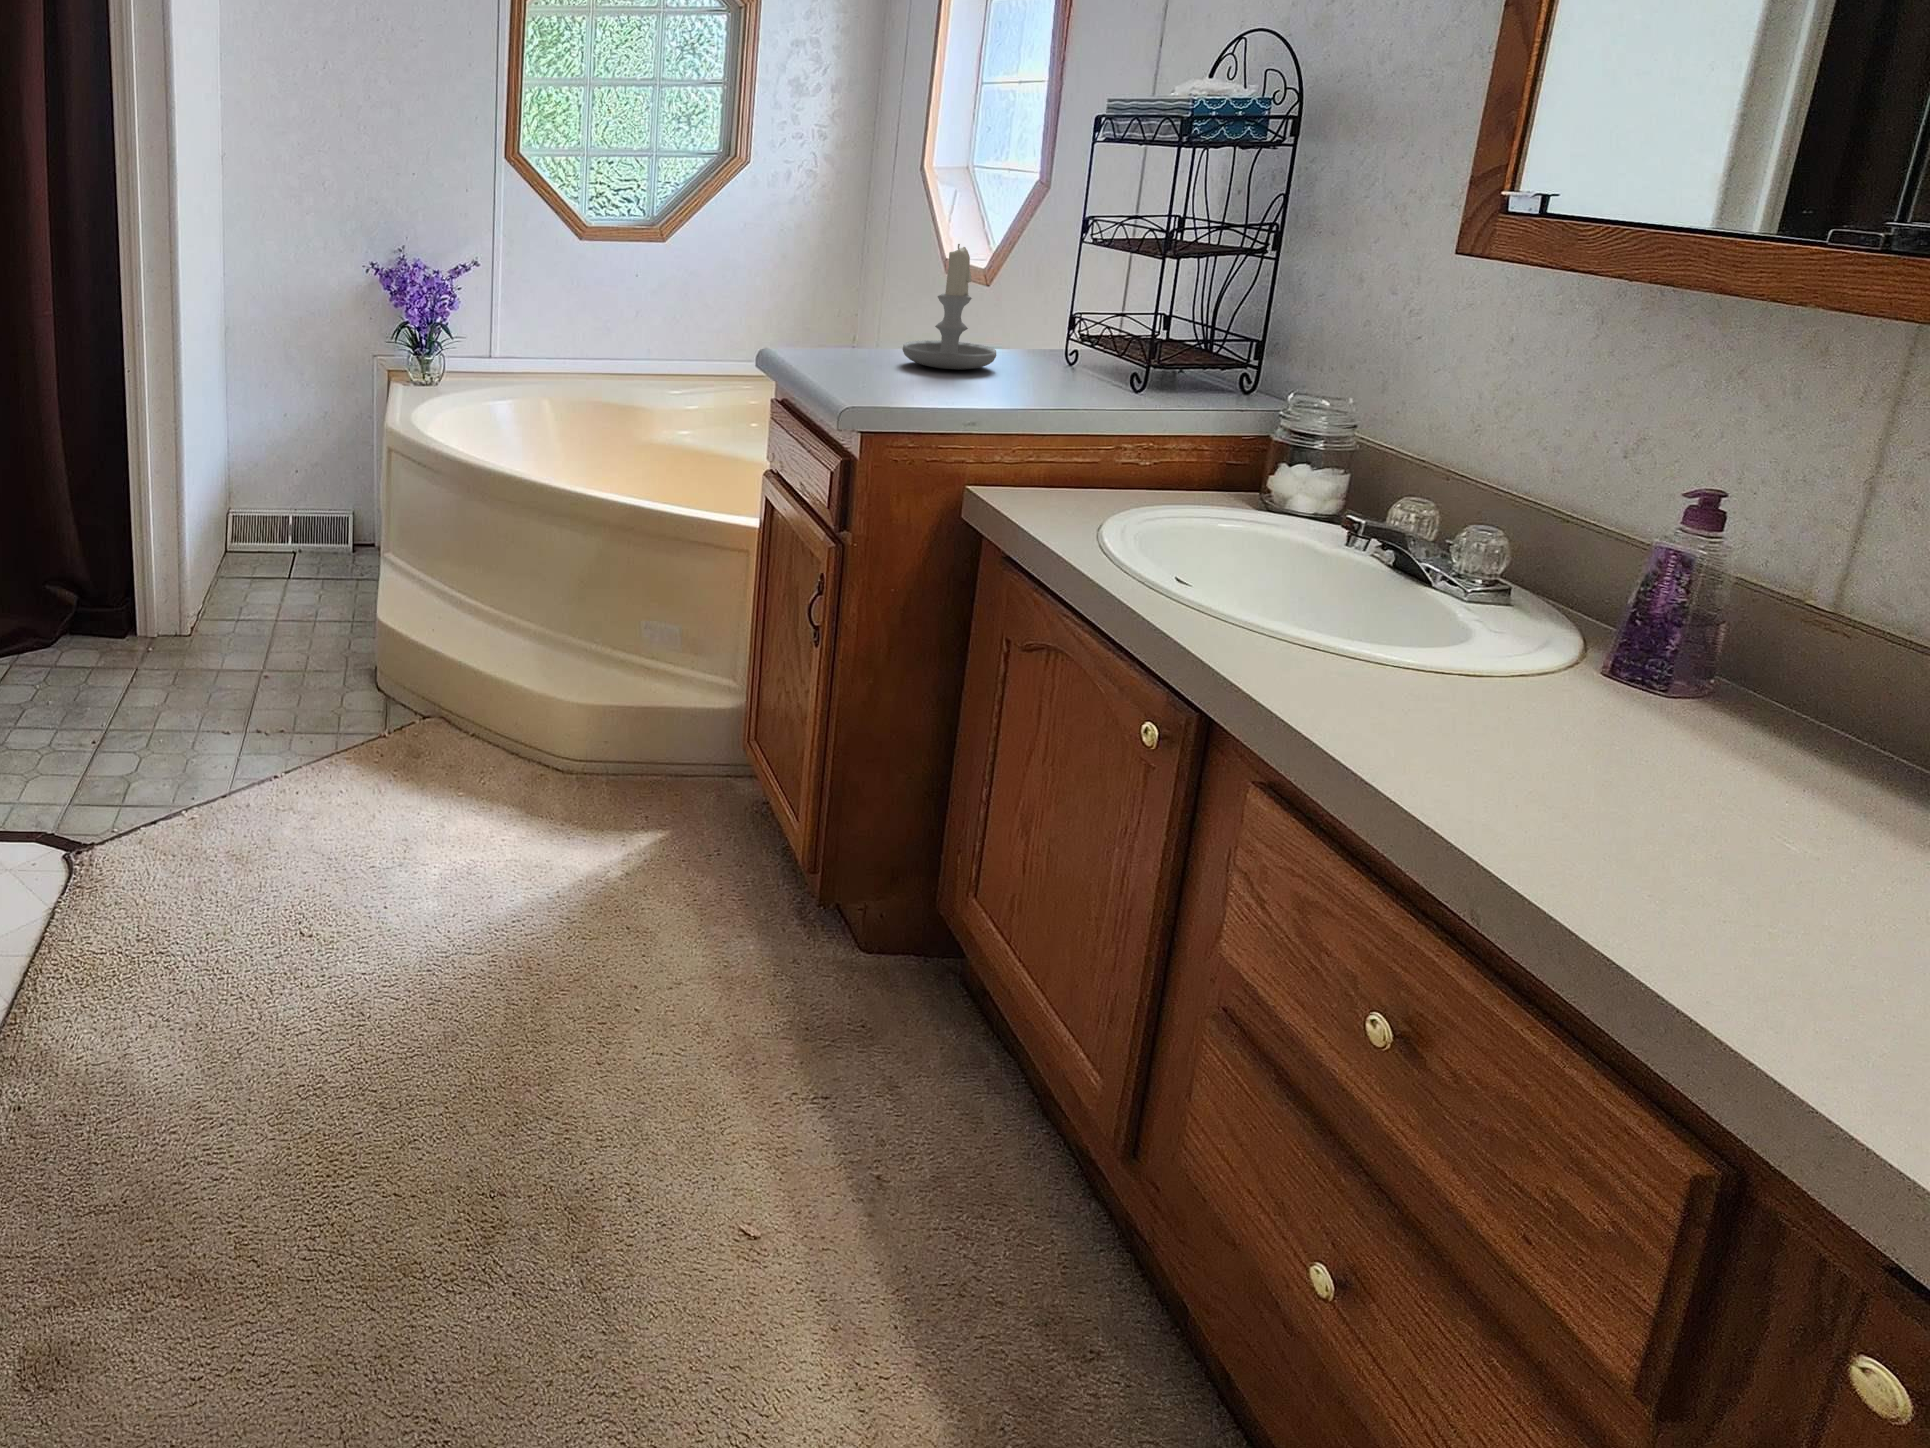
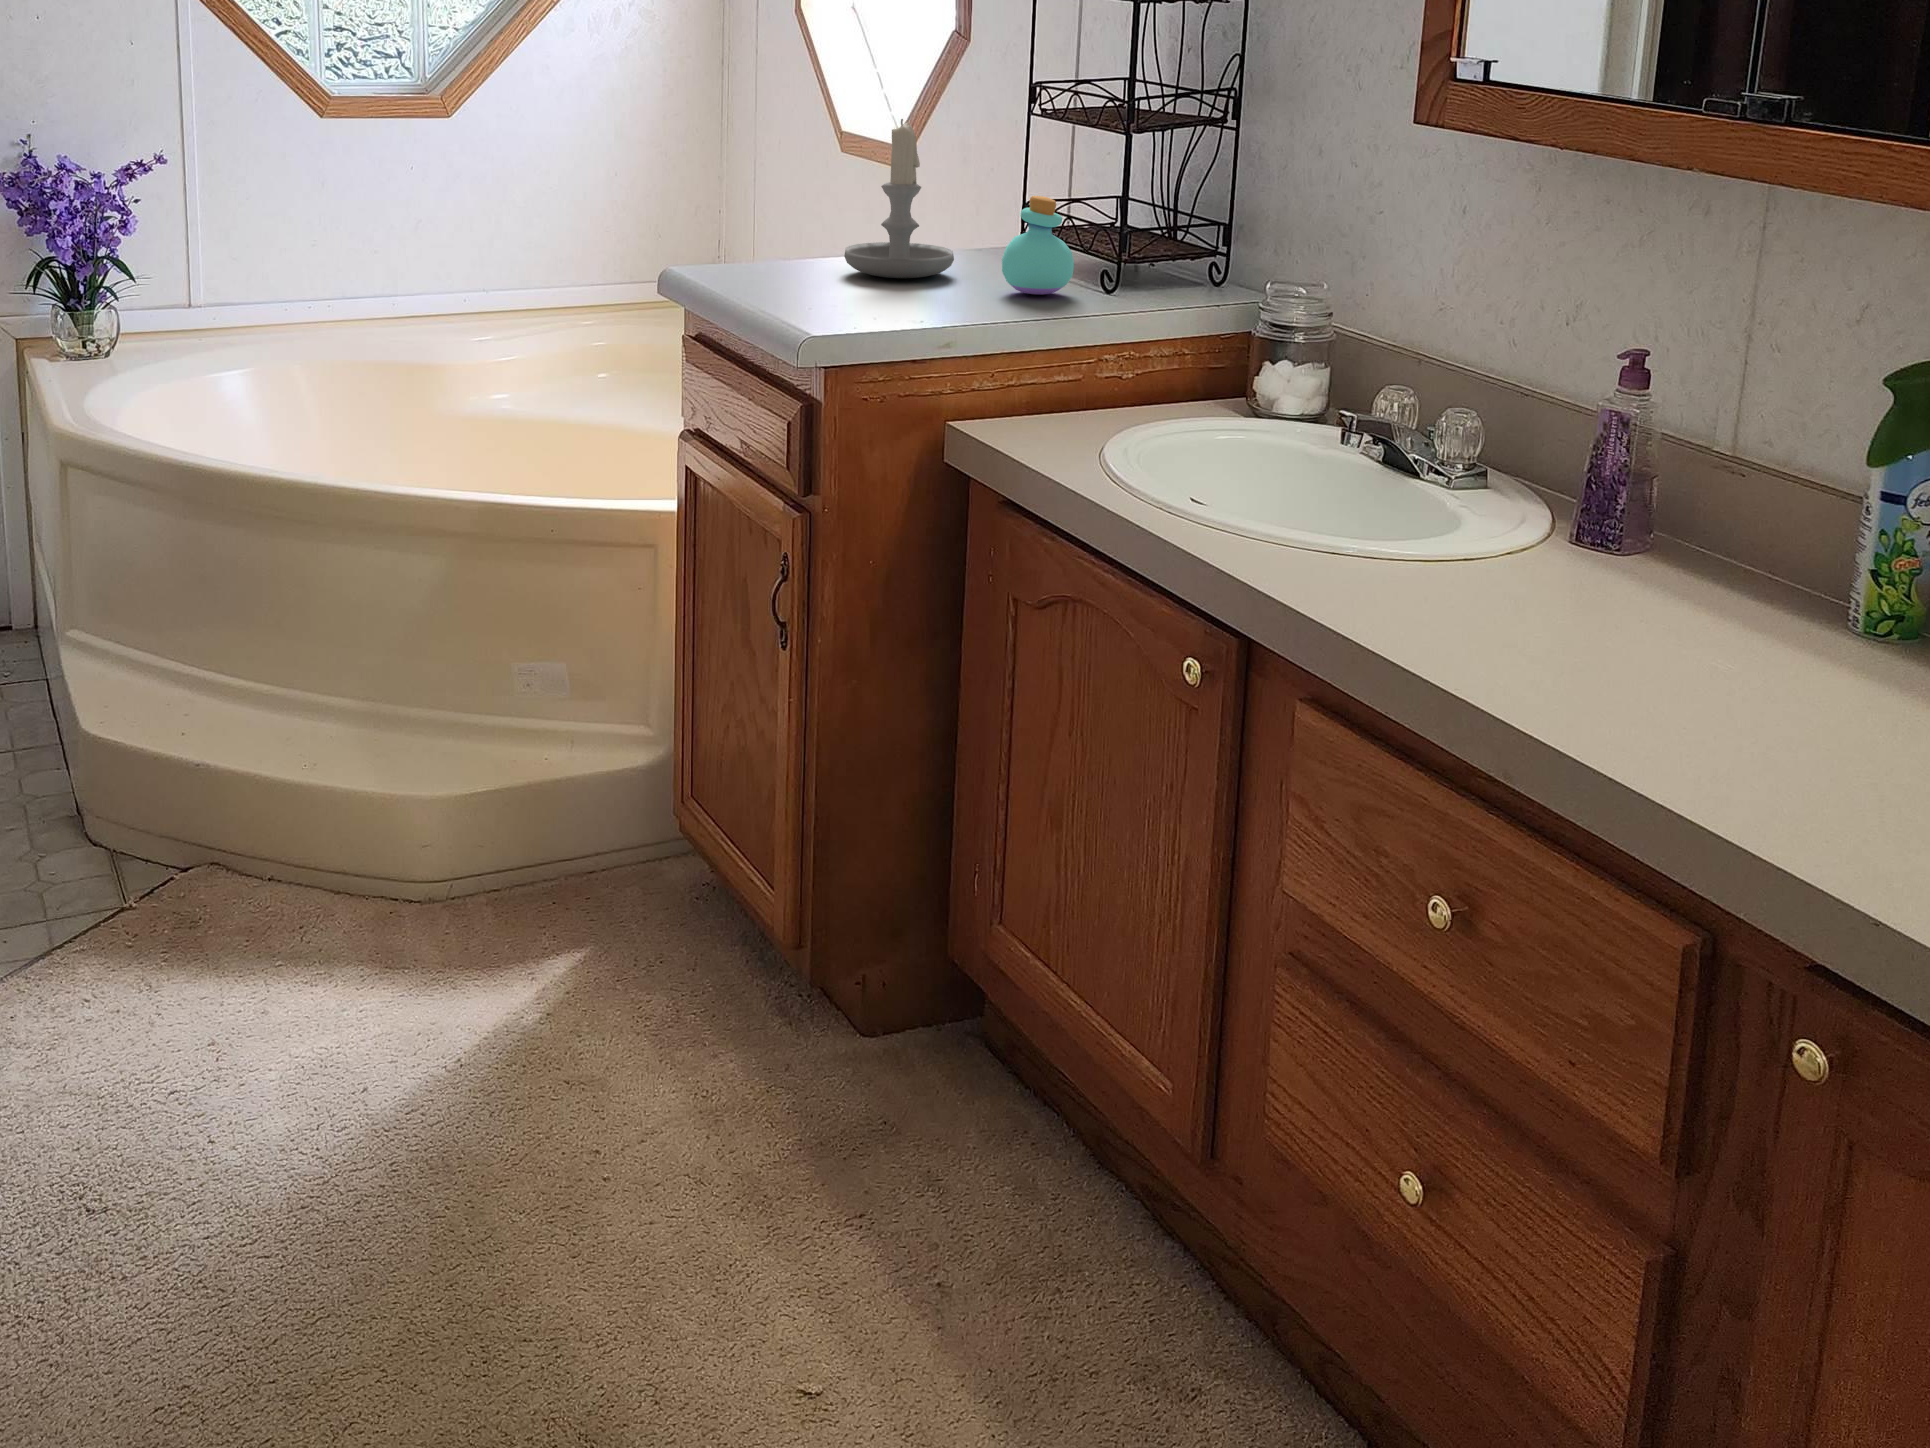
perfume bottle: none [1033,308,1100,390] -> present [1002,196,1074,294]

